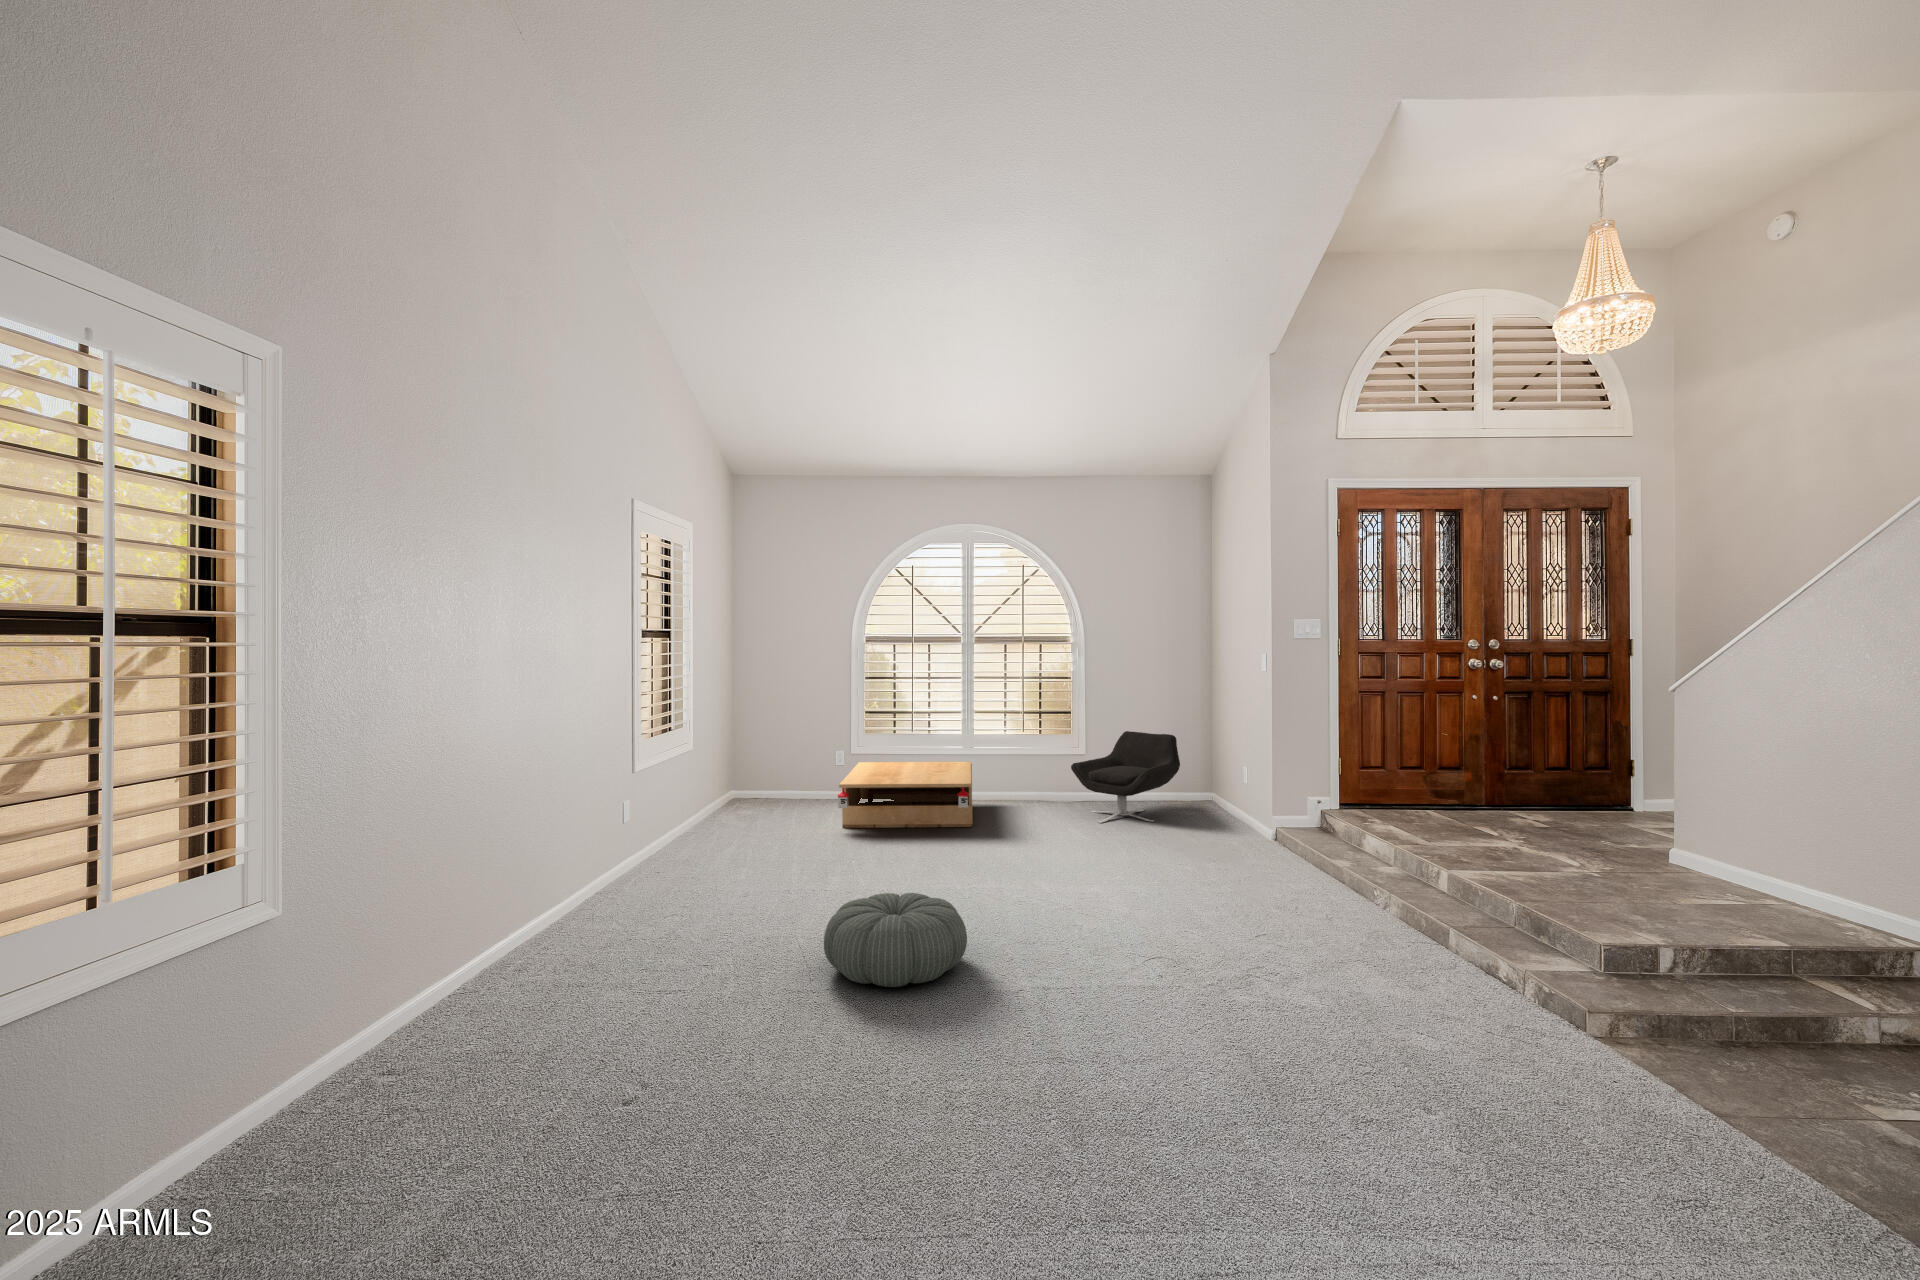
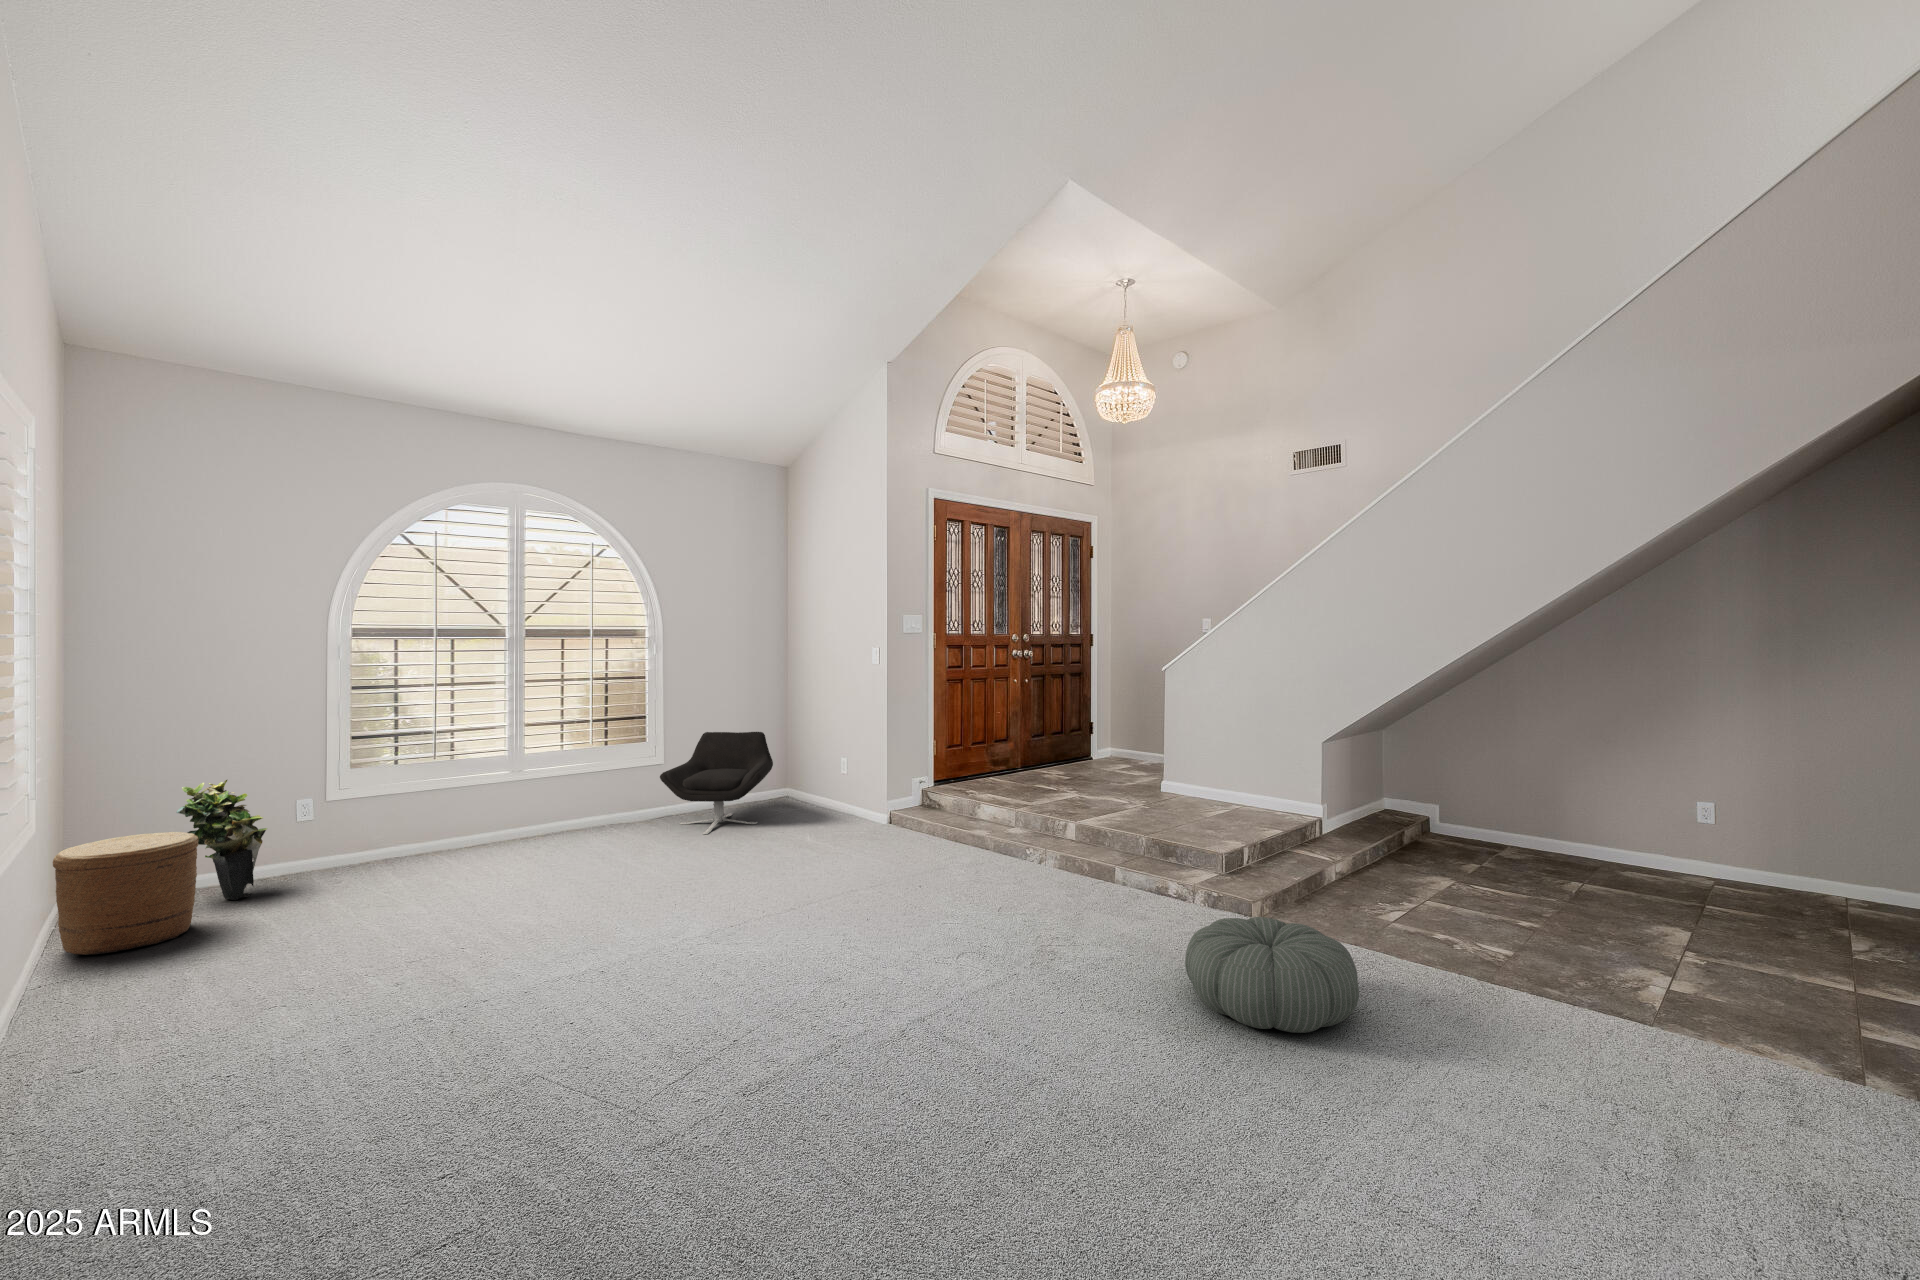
potted plant: none [765,735,811,814] -> present [177,780,267,900]
coffee table: present [837,762,973,828] -> none [342,786,572,902]
woven basket: none [700,763,763,830] -> present [53,832,198,955]
pouf: present [824,893,967,987] -> present [1185,917,1359,1033]

